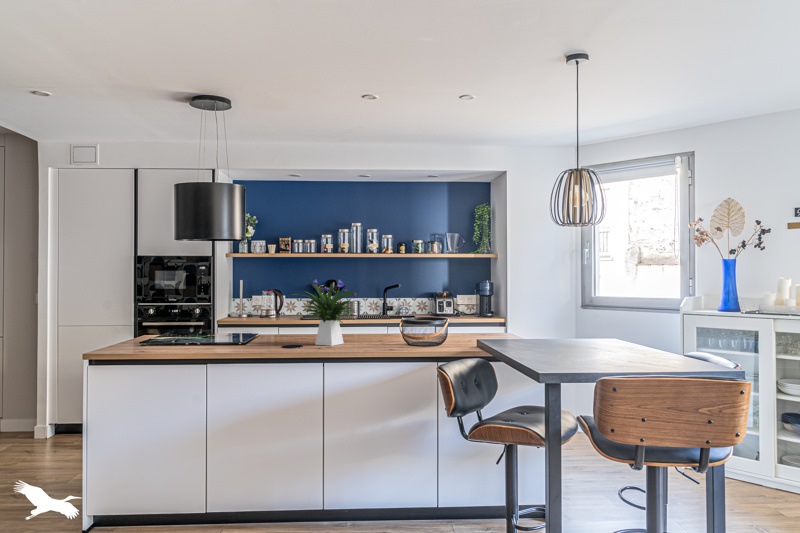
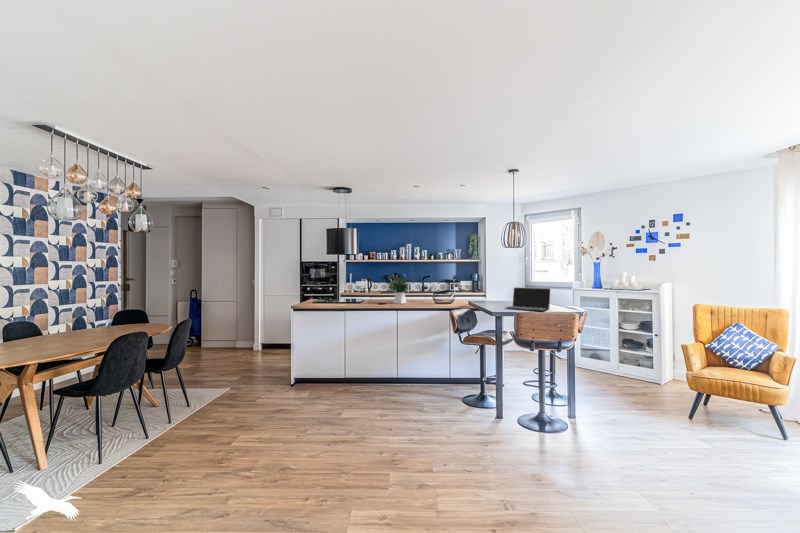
laptop: none [566,312,669,371] -> present [505,288,550,312]

